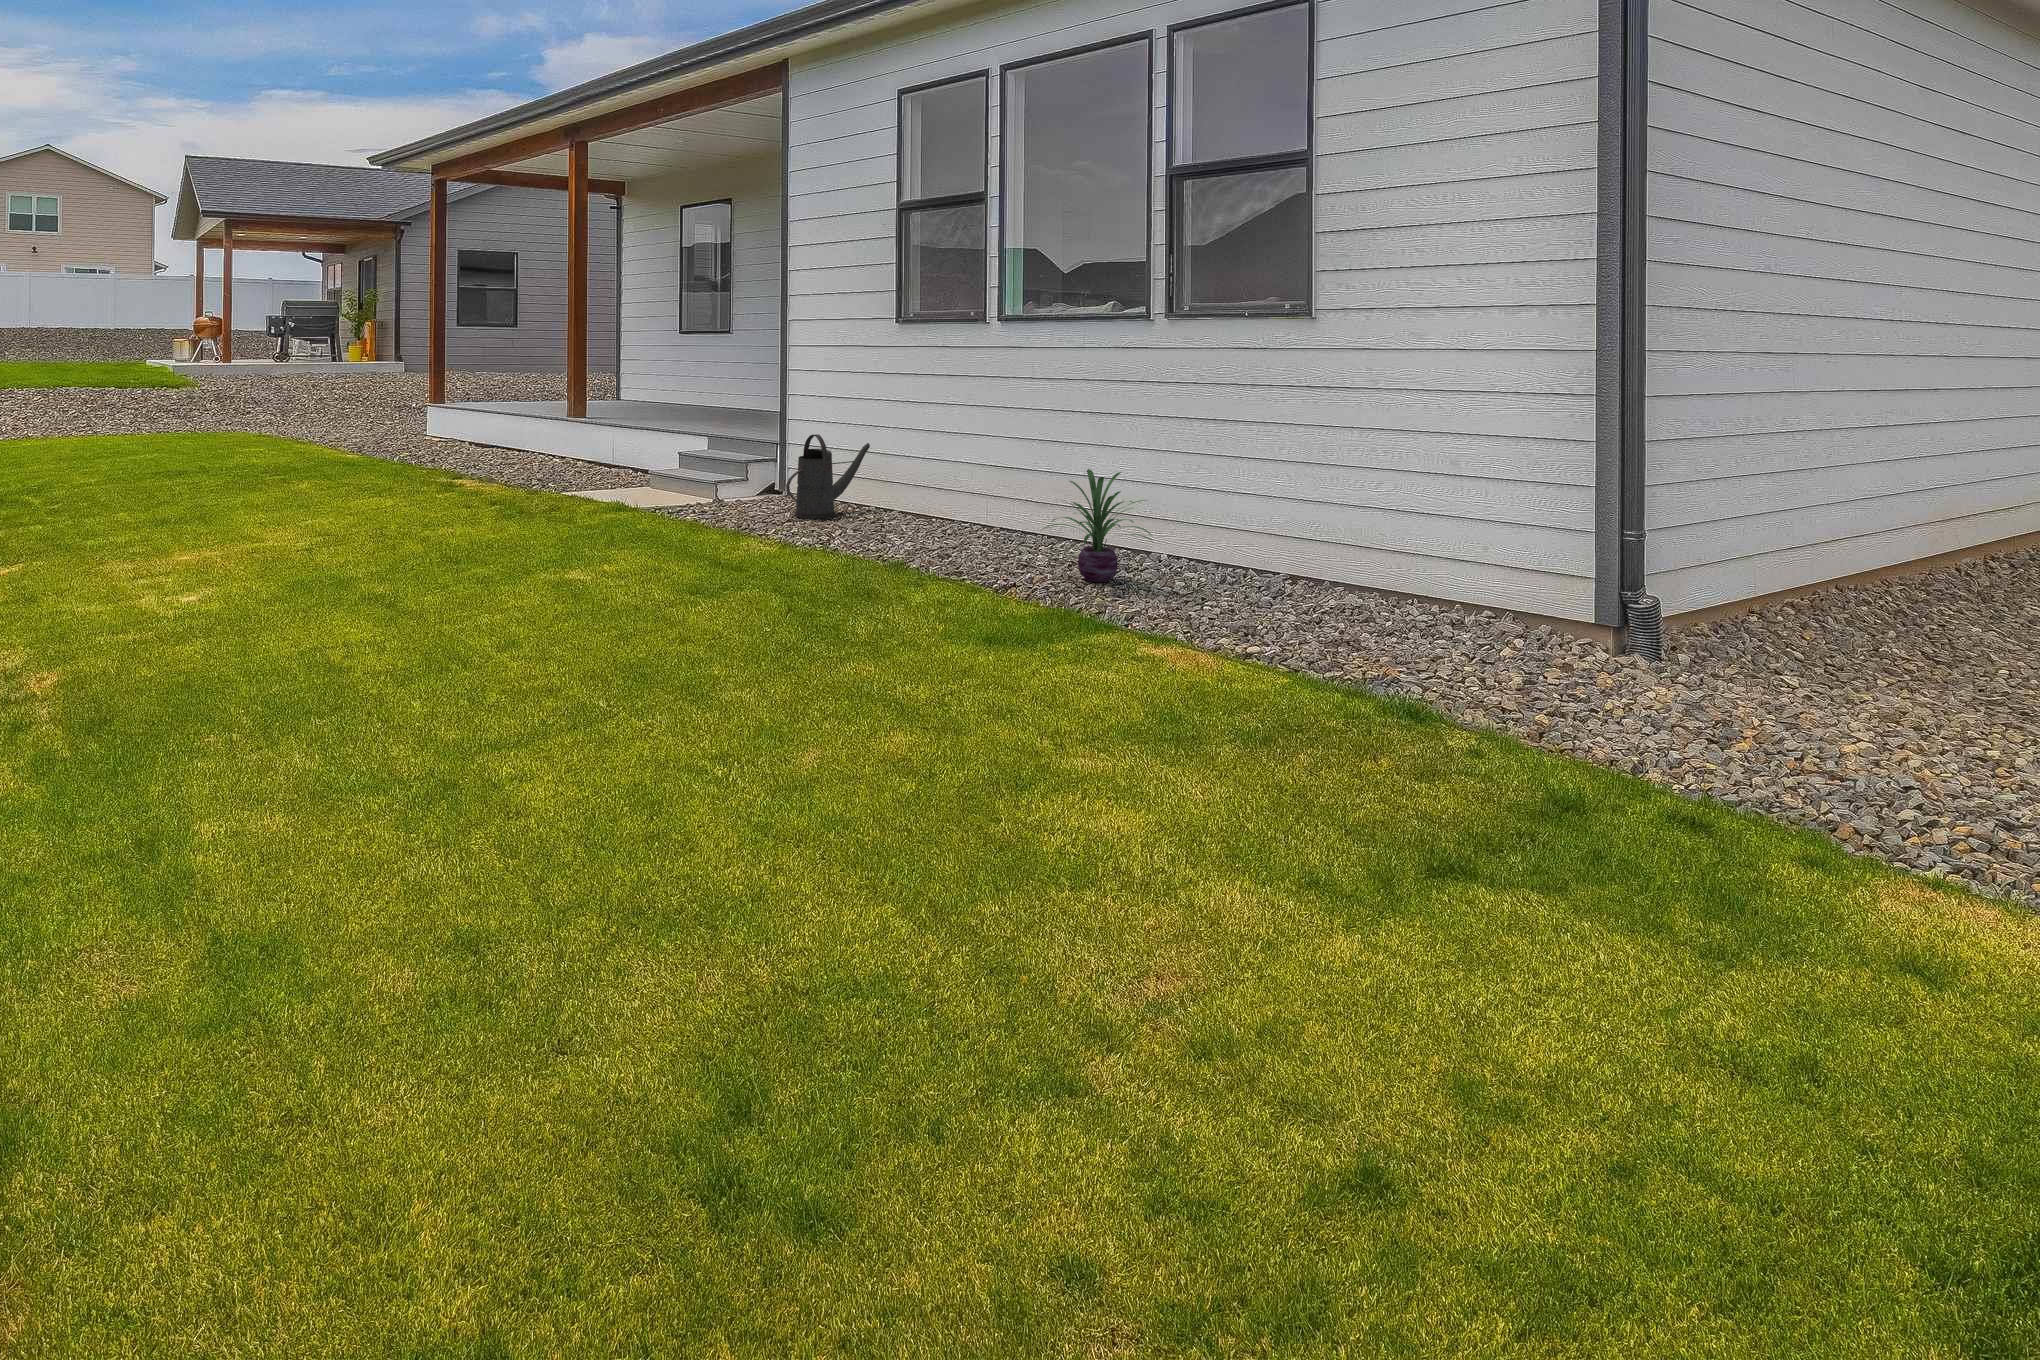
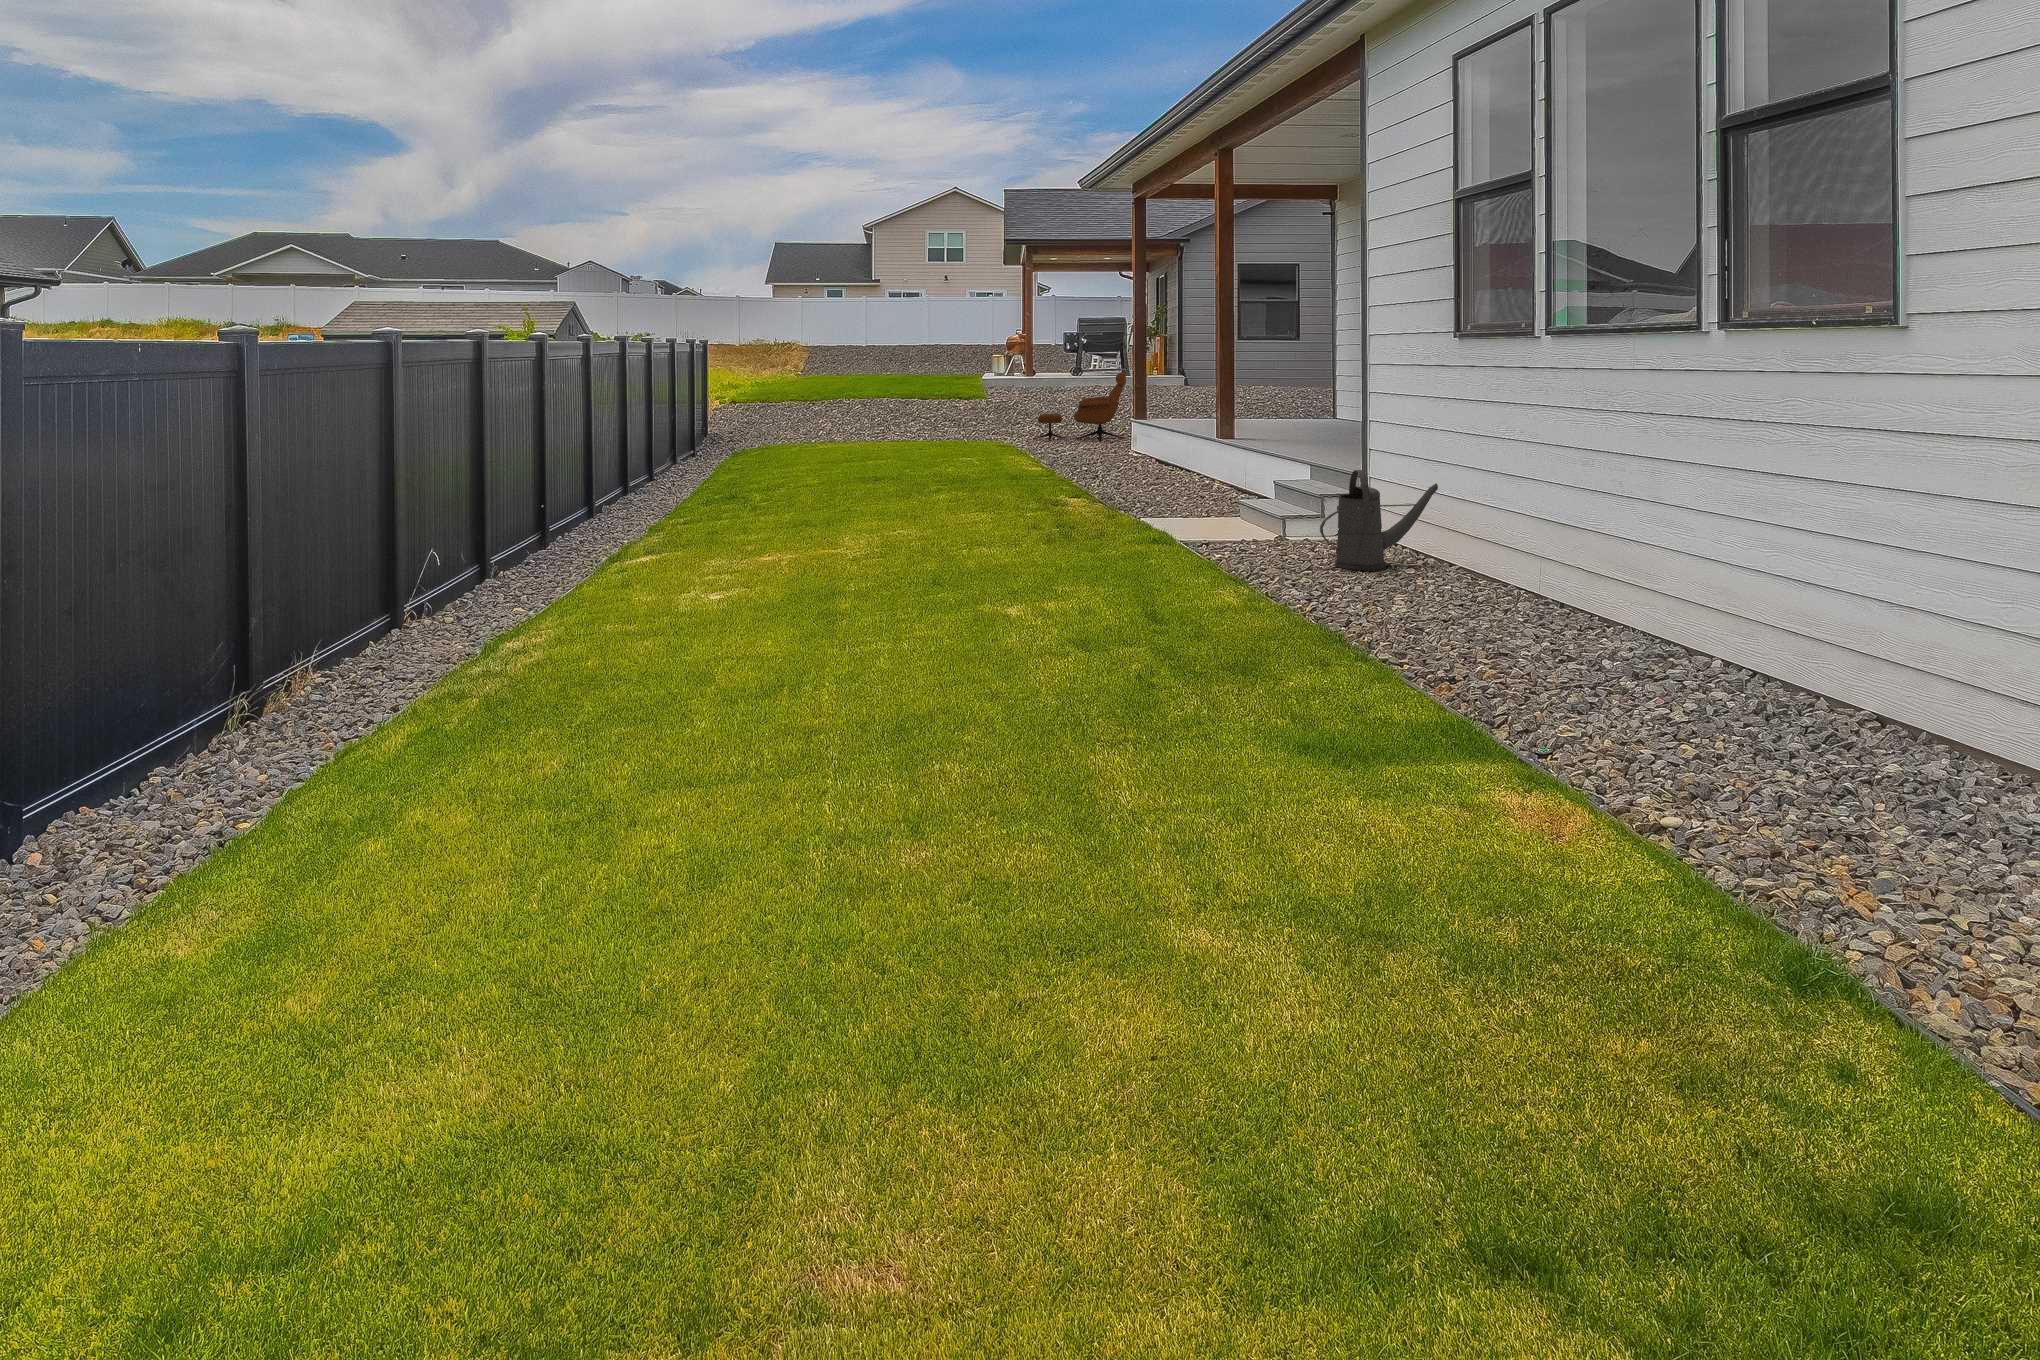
lounge chair: none [330,354,433,427] -> present [1033,371,1126,441]
decorative plant: present [1042,469,1152,582] -> none [1515,535,1689,690]

